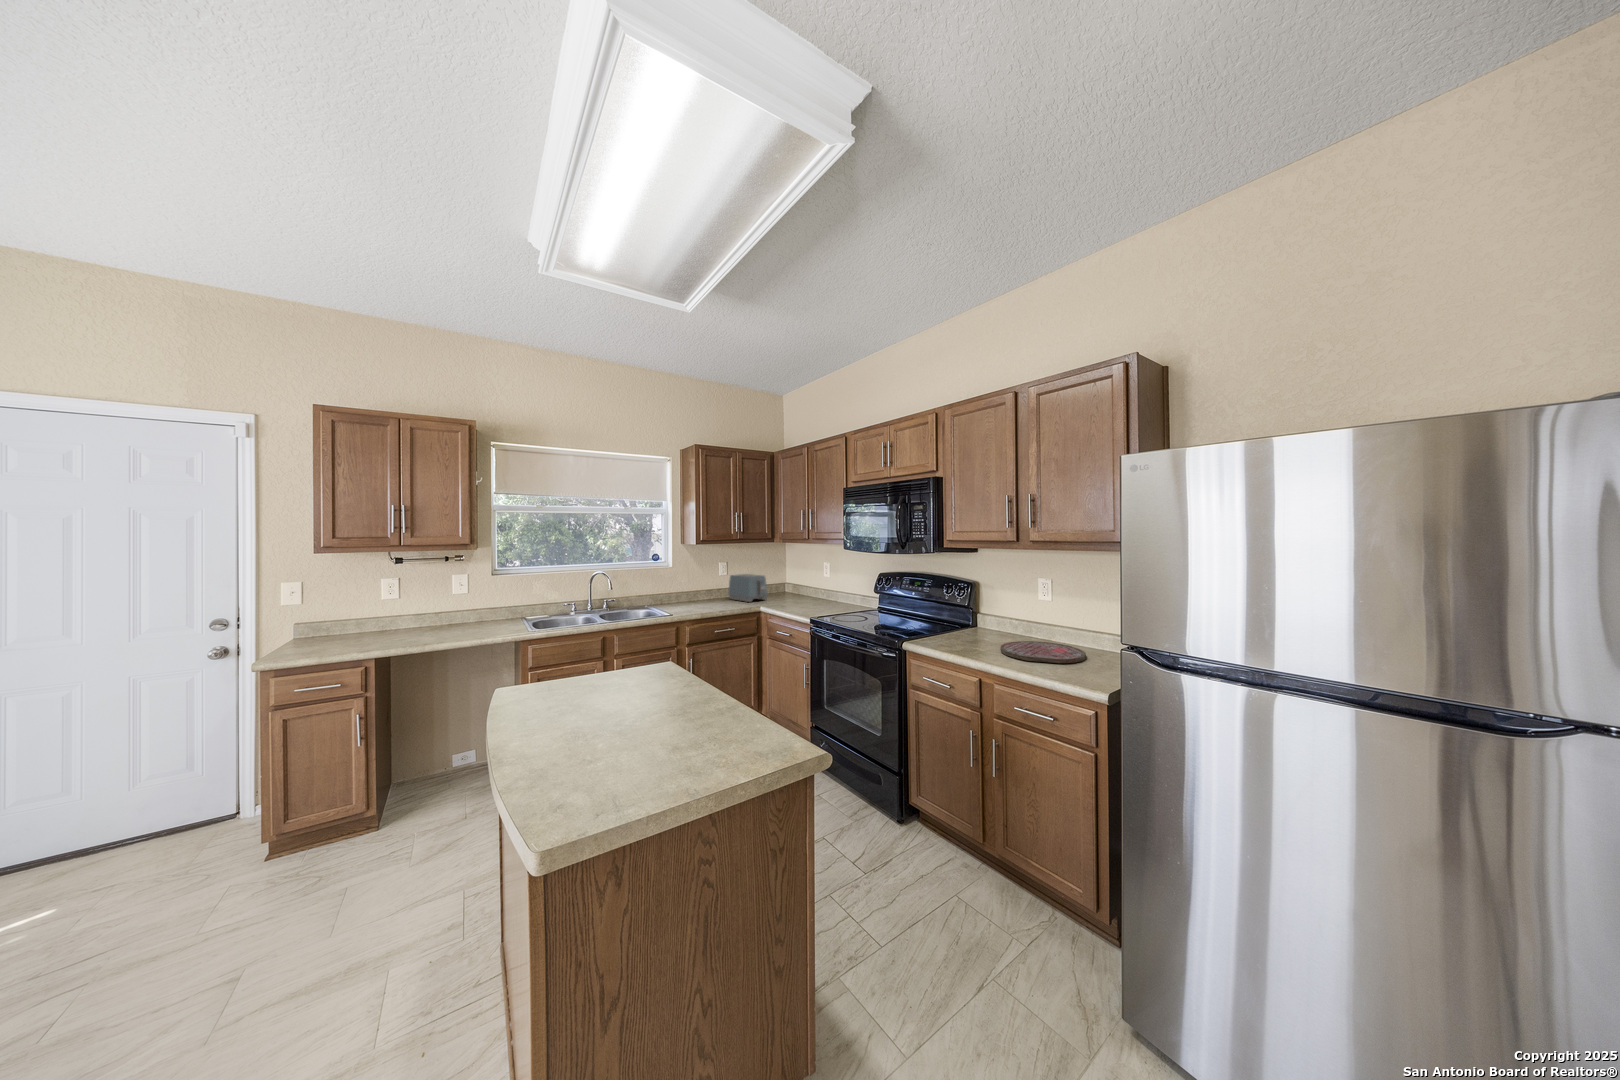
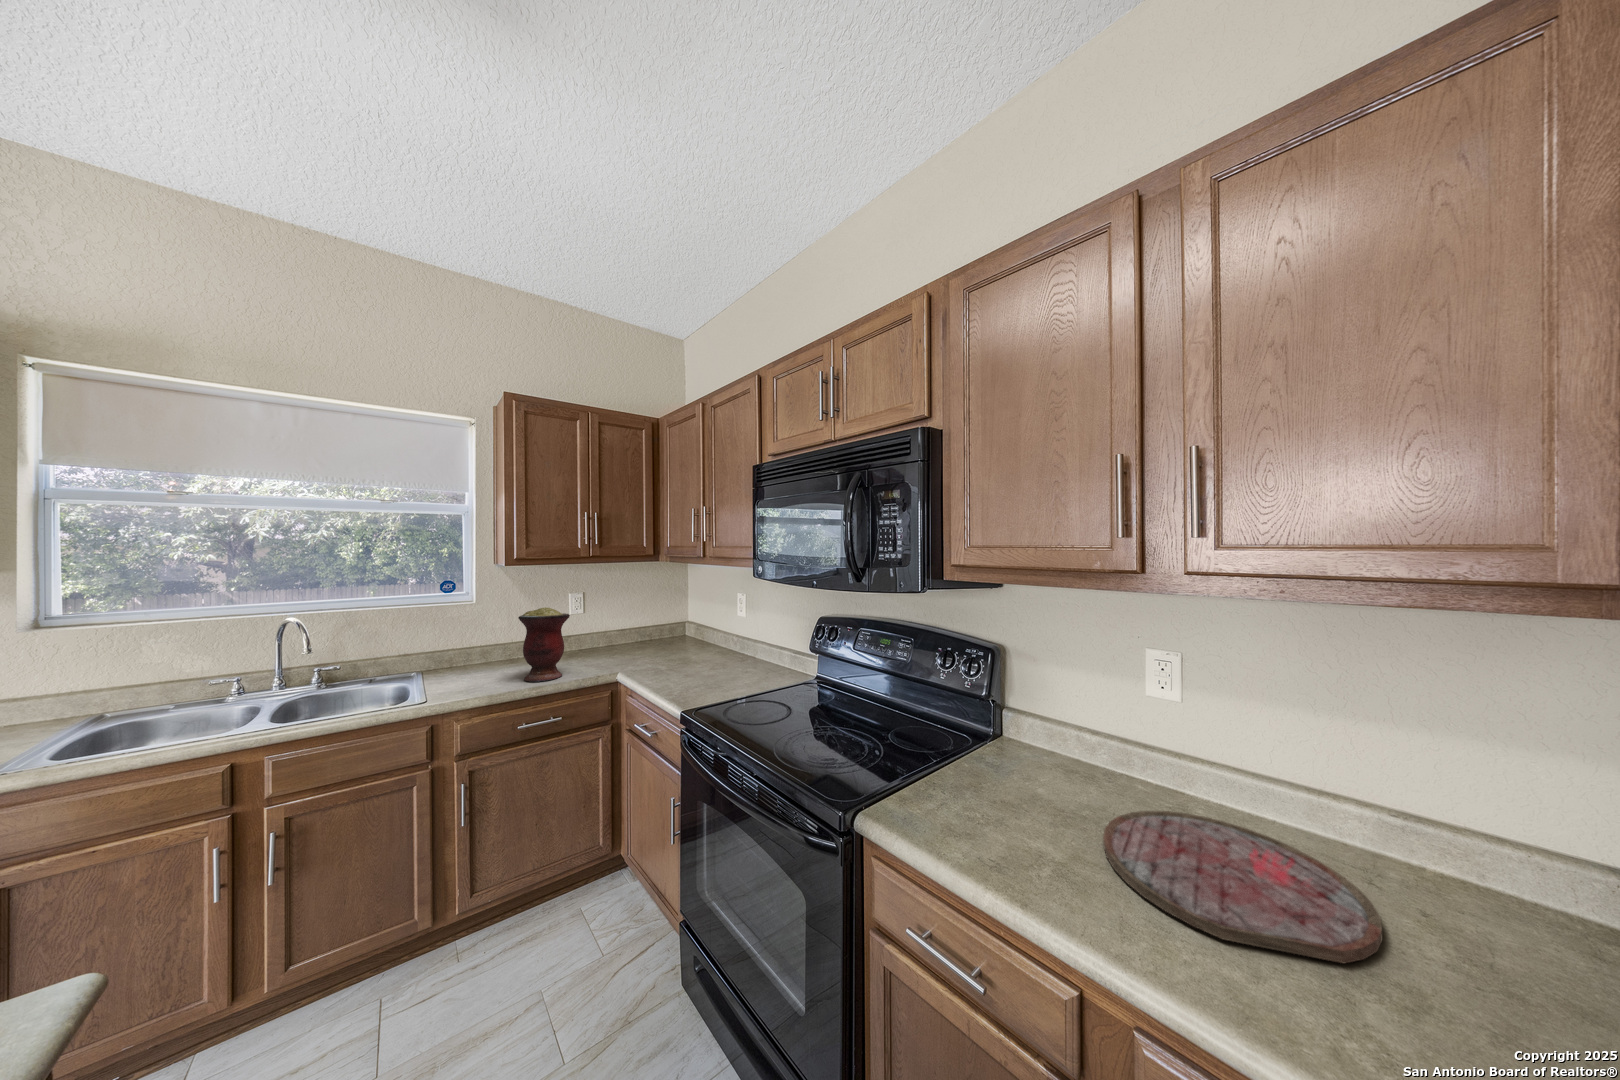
vase: none [705,568,732,610] -> present [518,607,570,682]
toaster: present [728,574,767,602] -> none [582,611,644,661]

